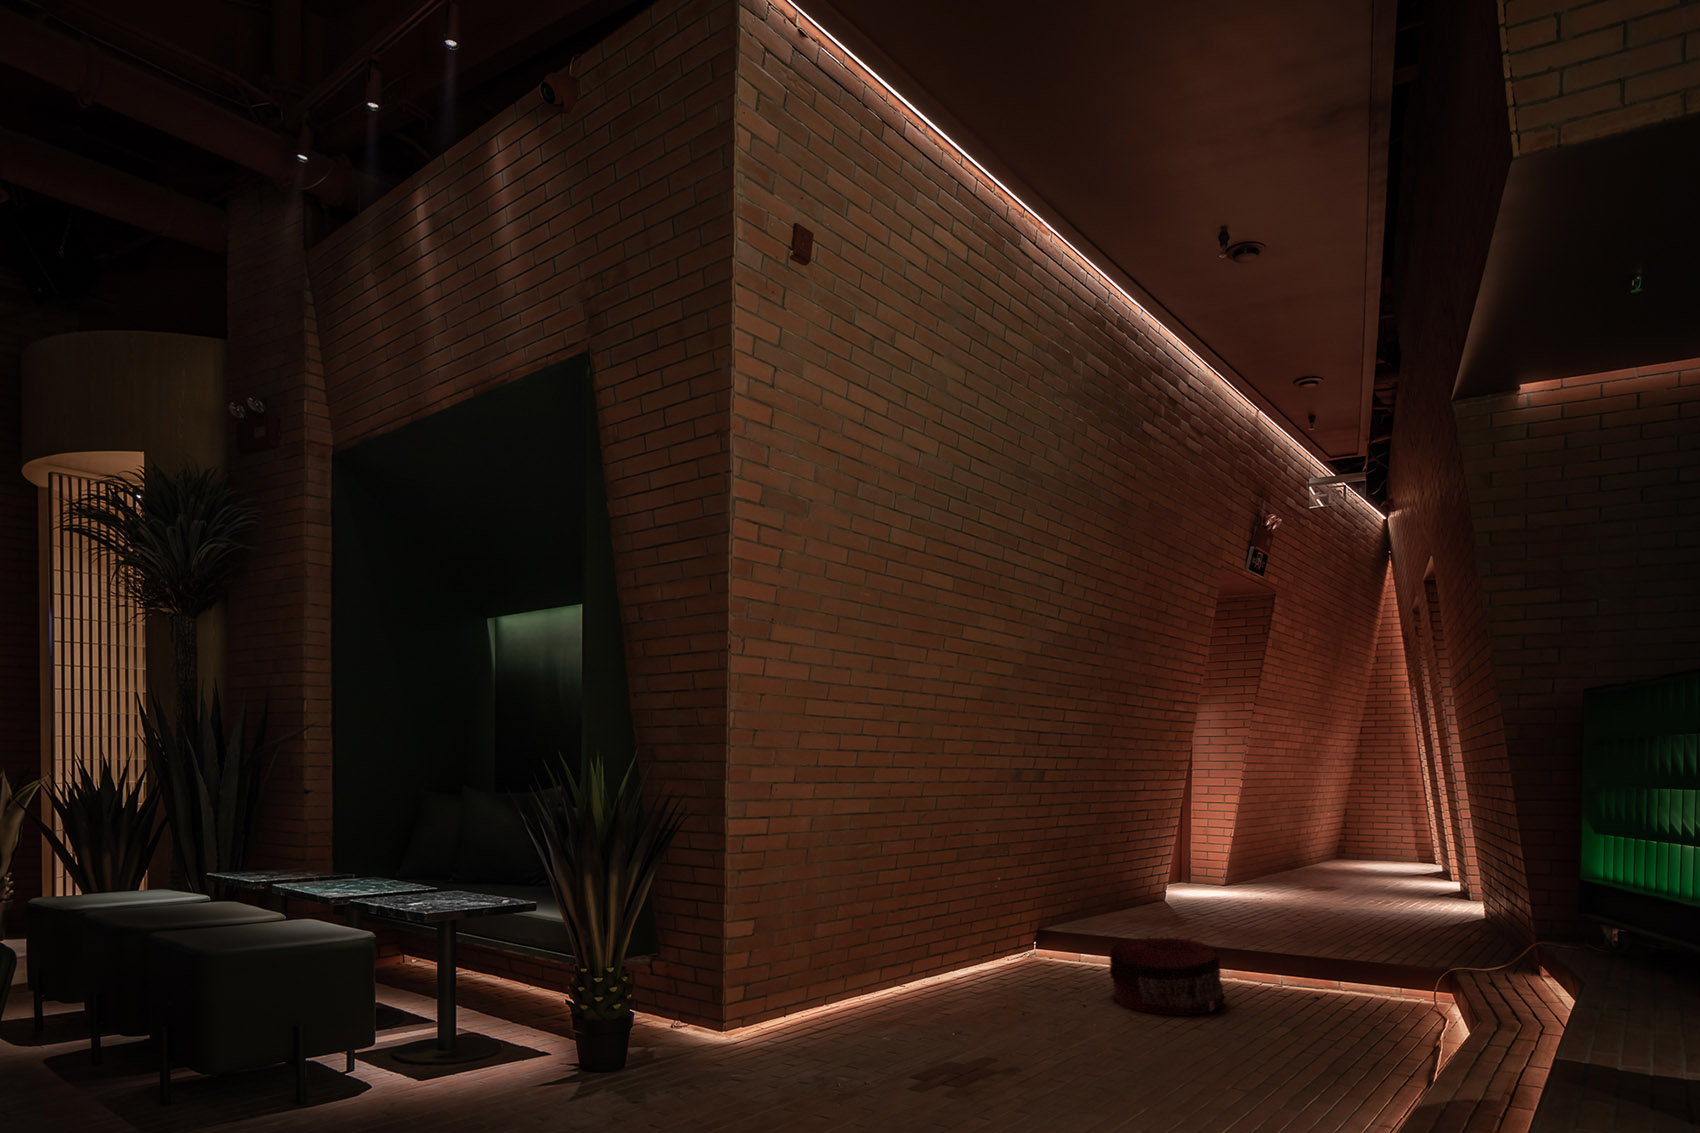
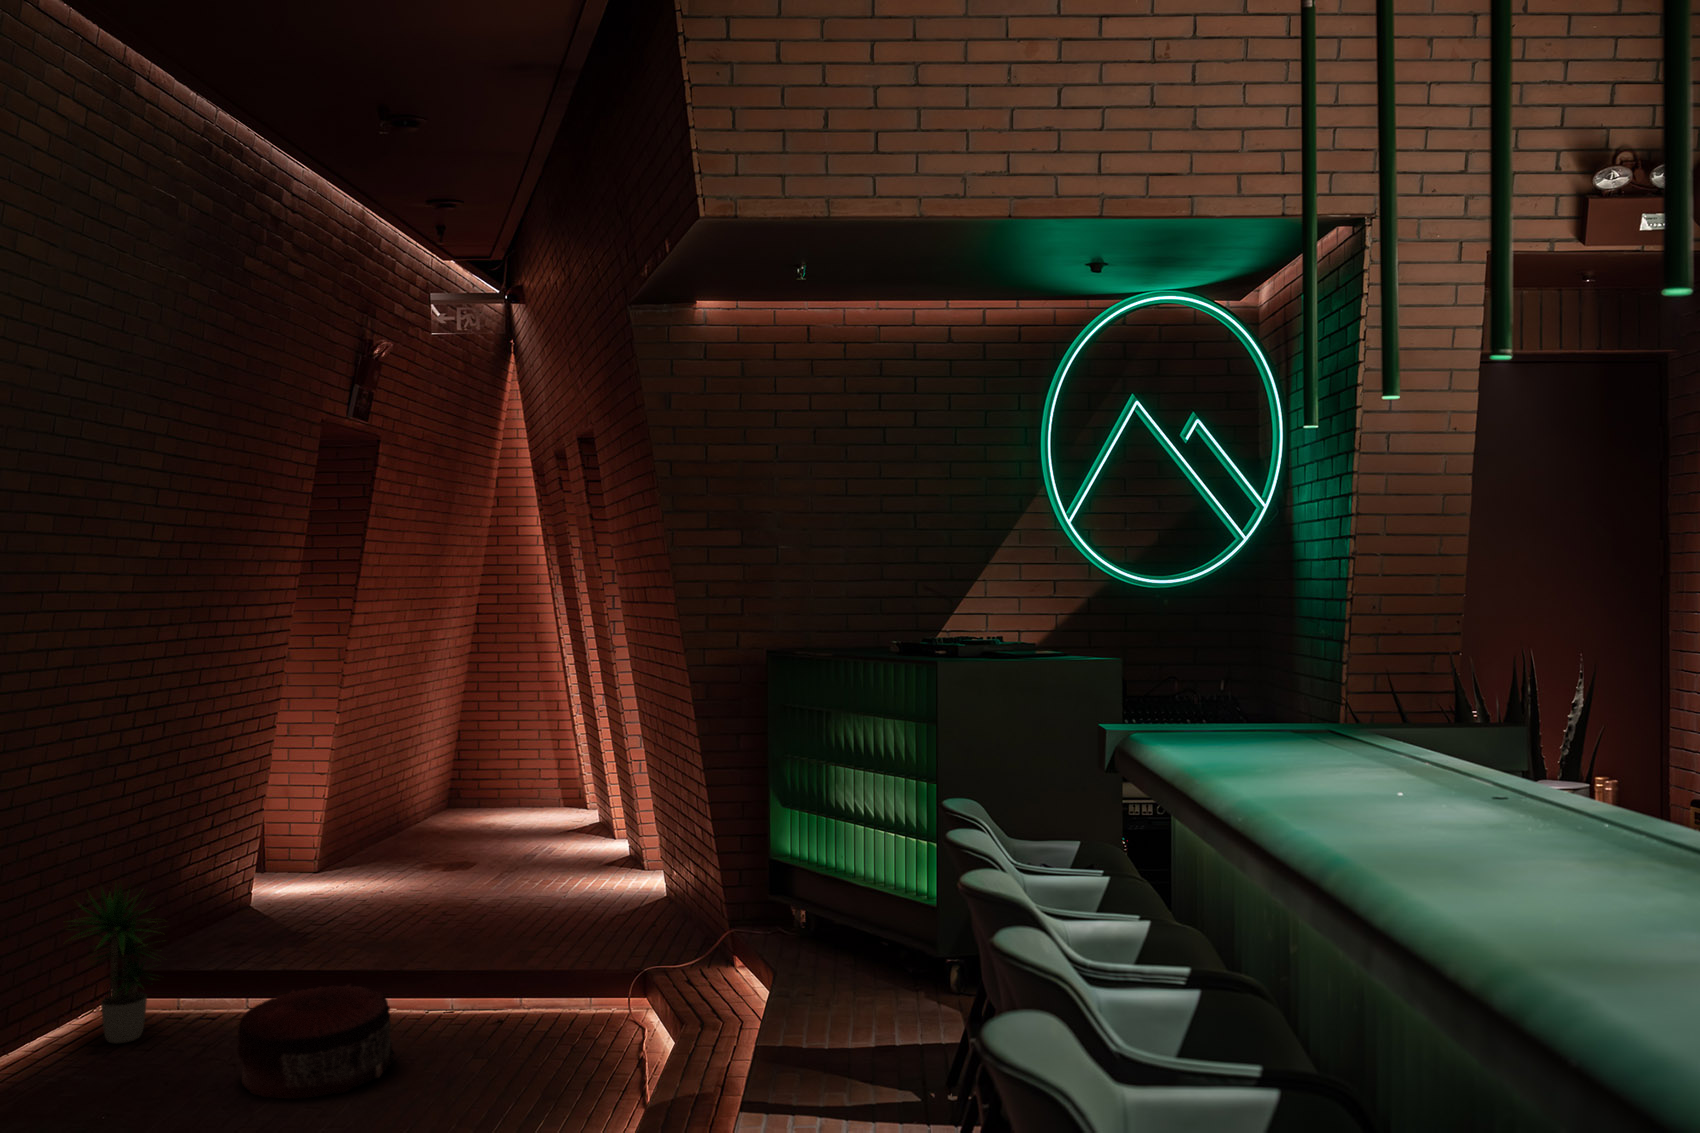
potted plant: none [999,844,1067,961] -> present [71,885,159,1043]

